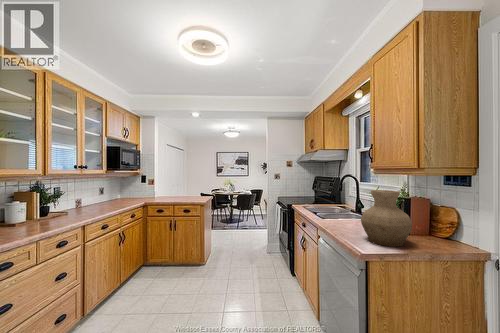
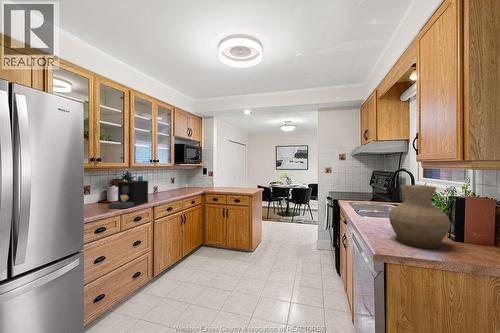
coffee maker: none [14,193,76,233] -> present [108,181,148,208]

